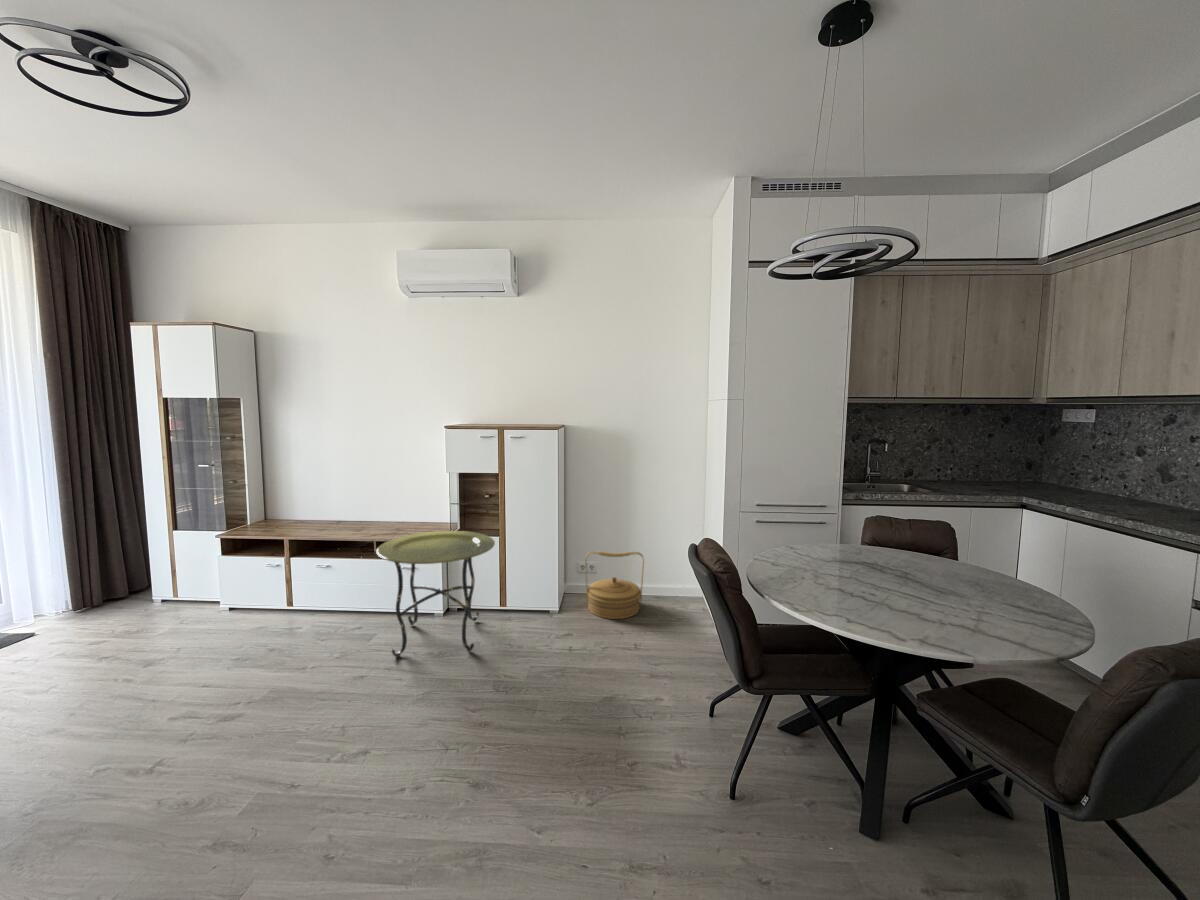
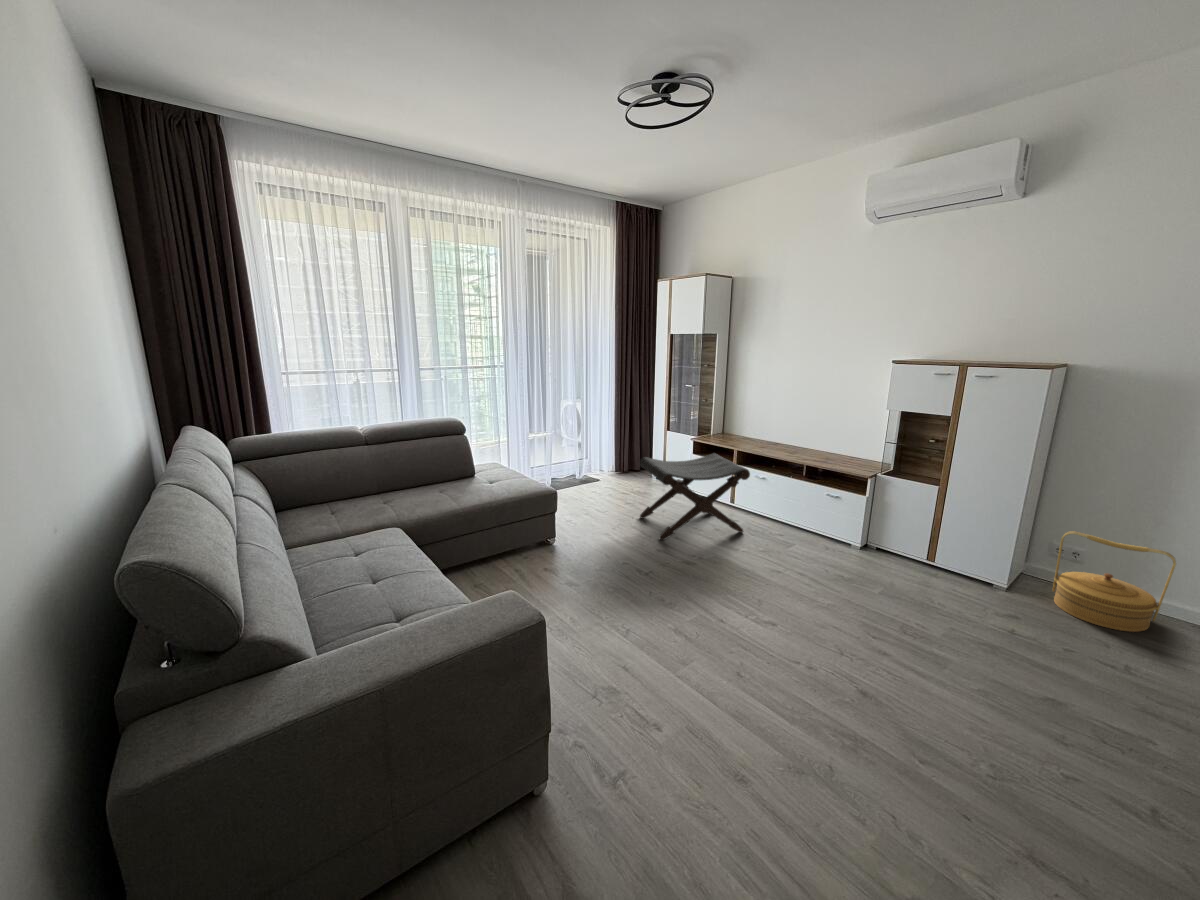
side table: present [376,531,495,657] -> none [804,465,929,588]
footstool: none [121,550,310,698] -> present [640,453,750,540]

